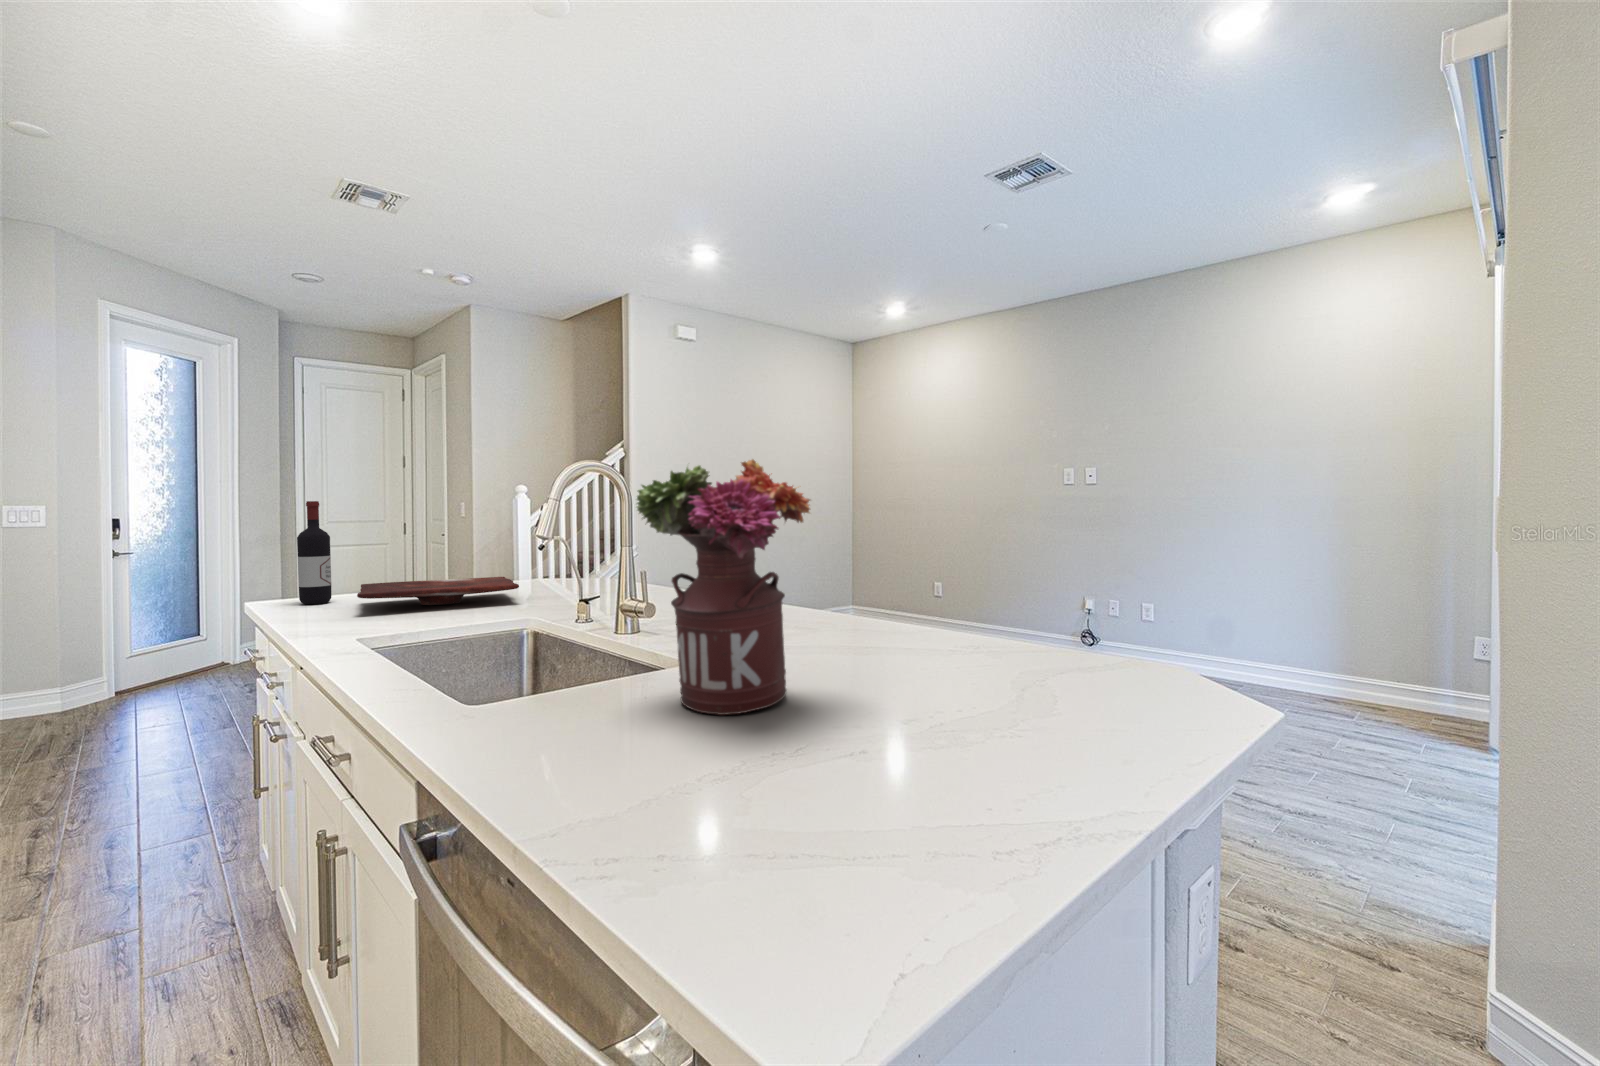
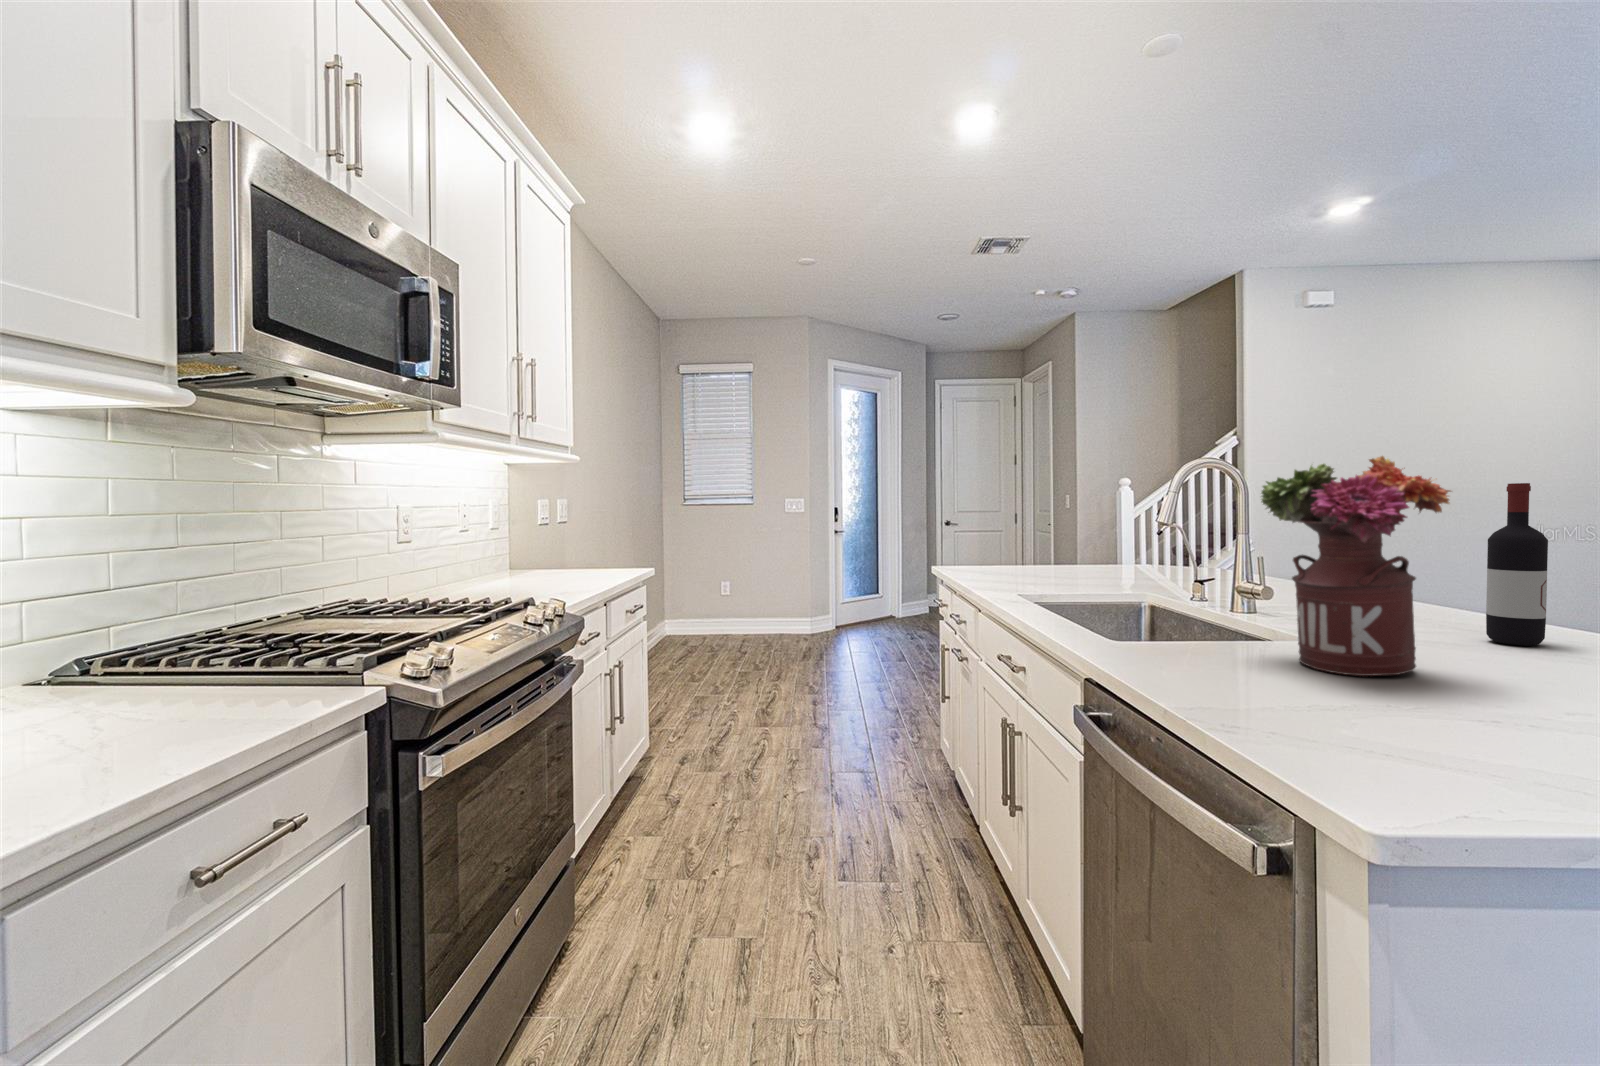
wine bottle: present [297,501,331,604] -> present [1486,483,1548,646]
cutting board: present [357,577,519,605] -> none [1010,559,1135,578]

